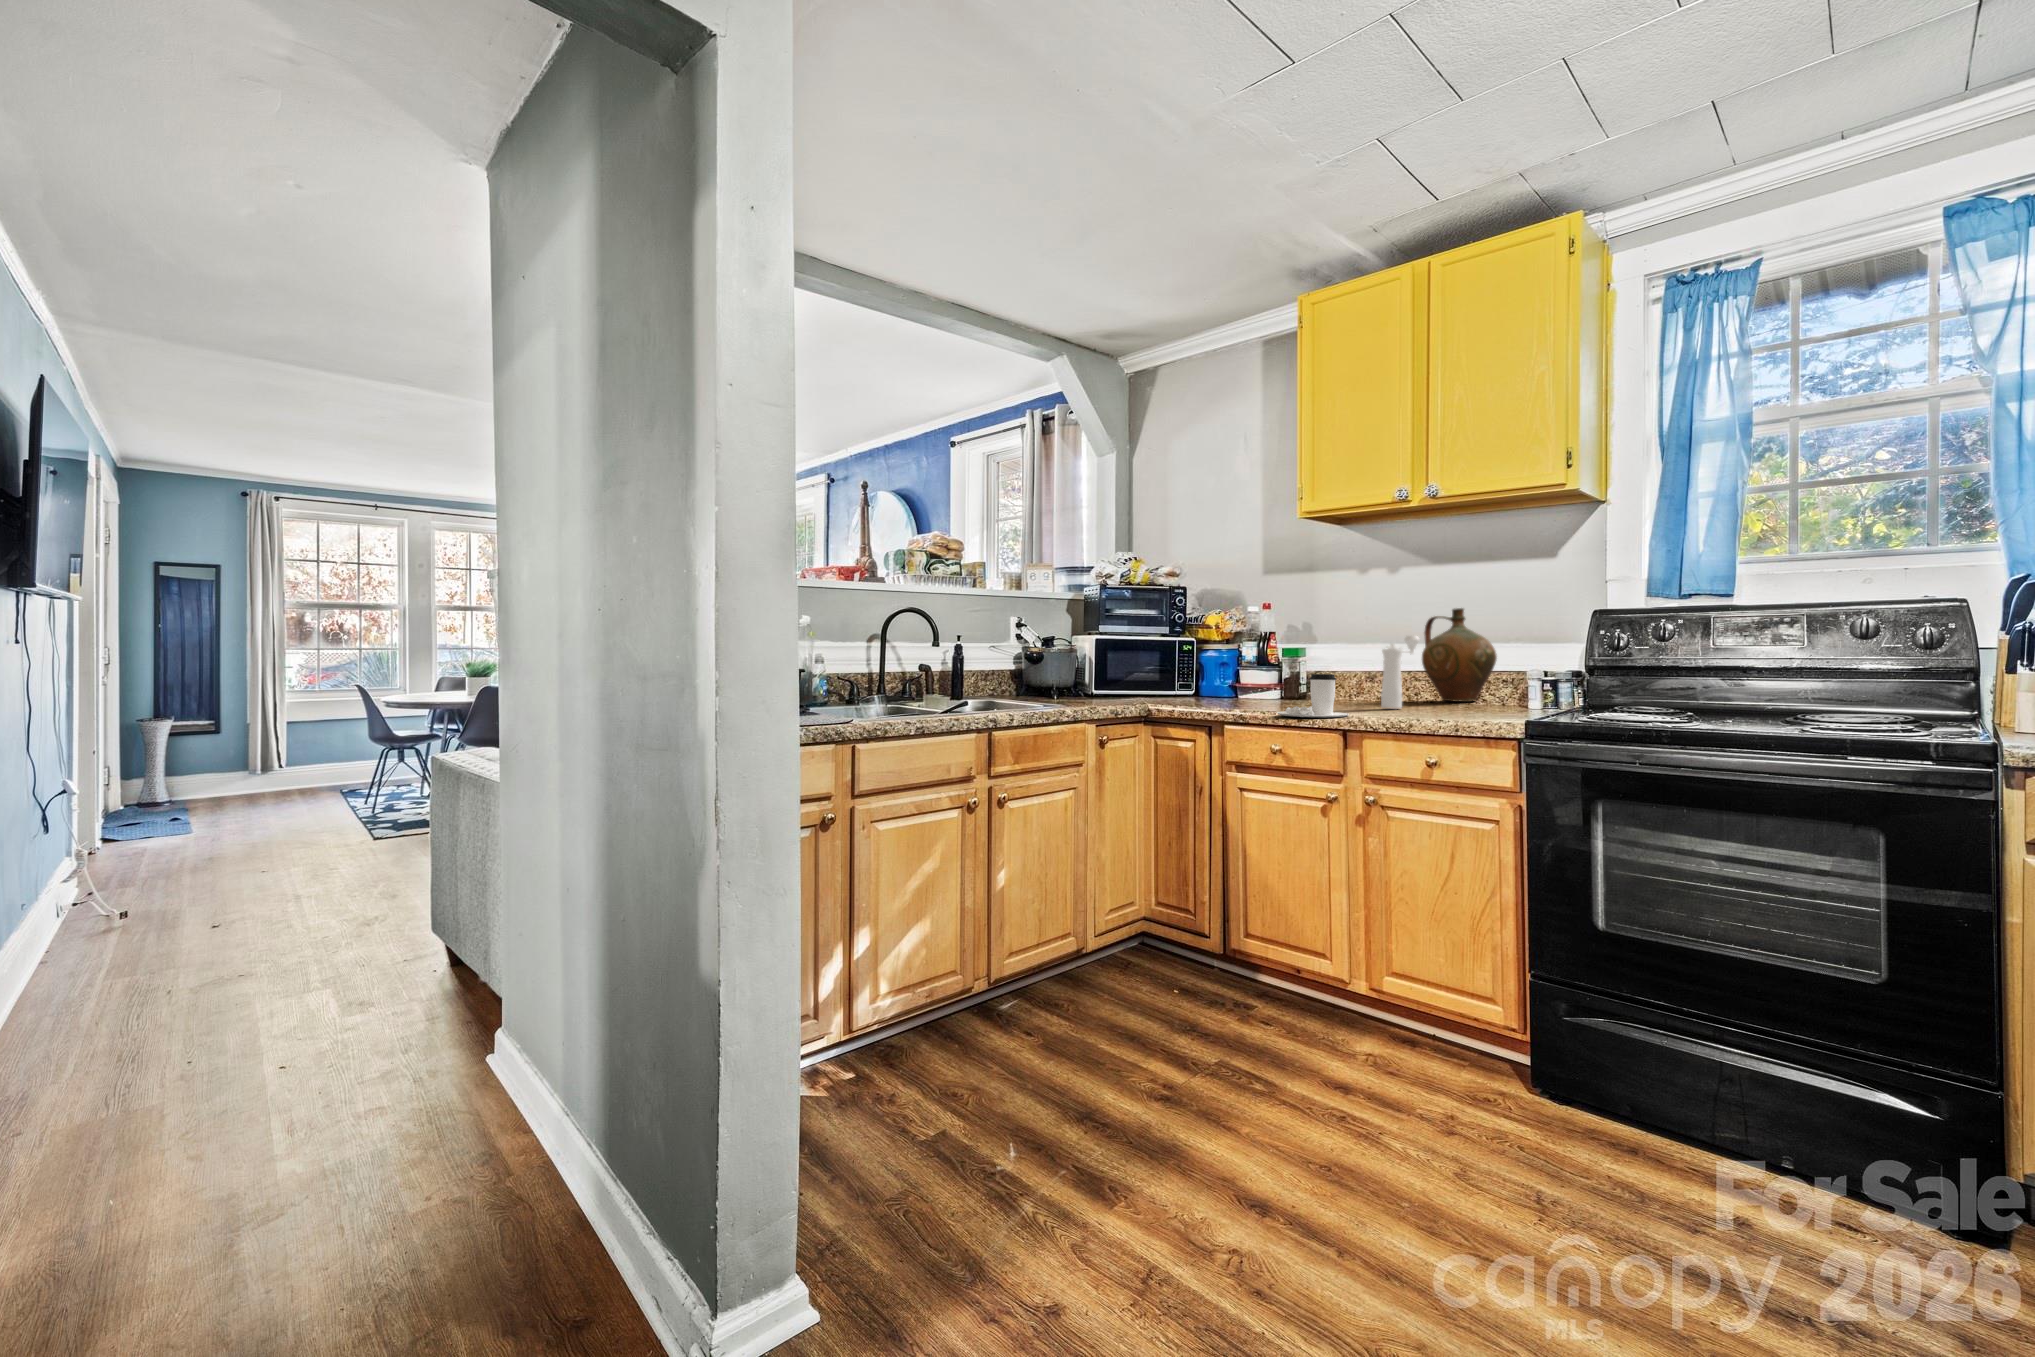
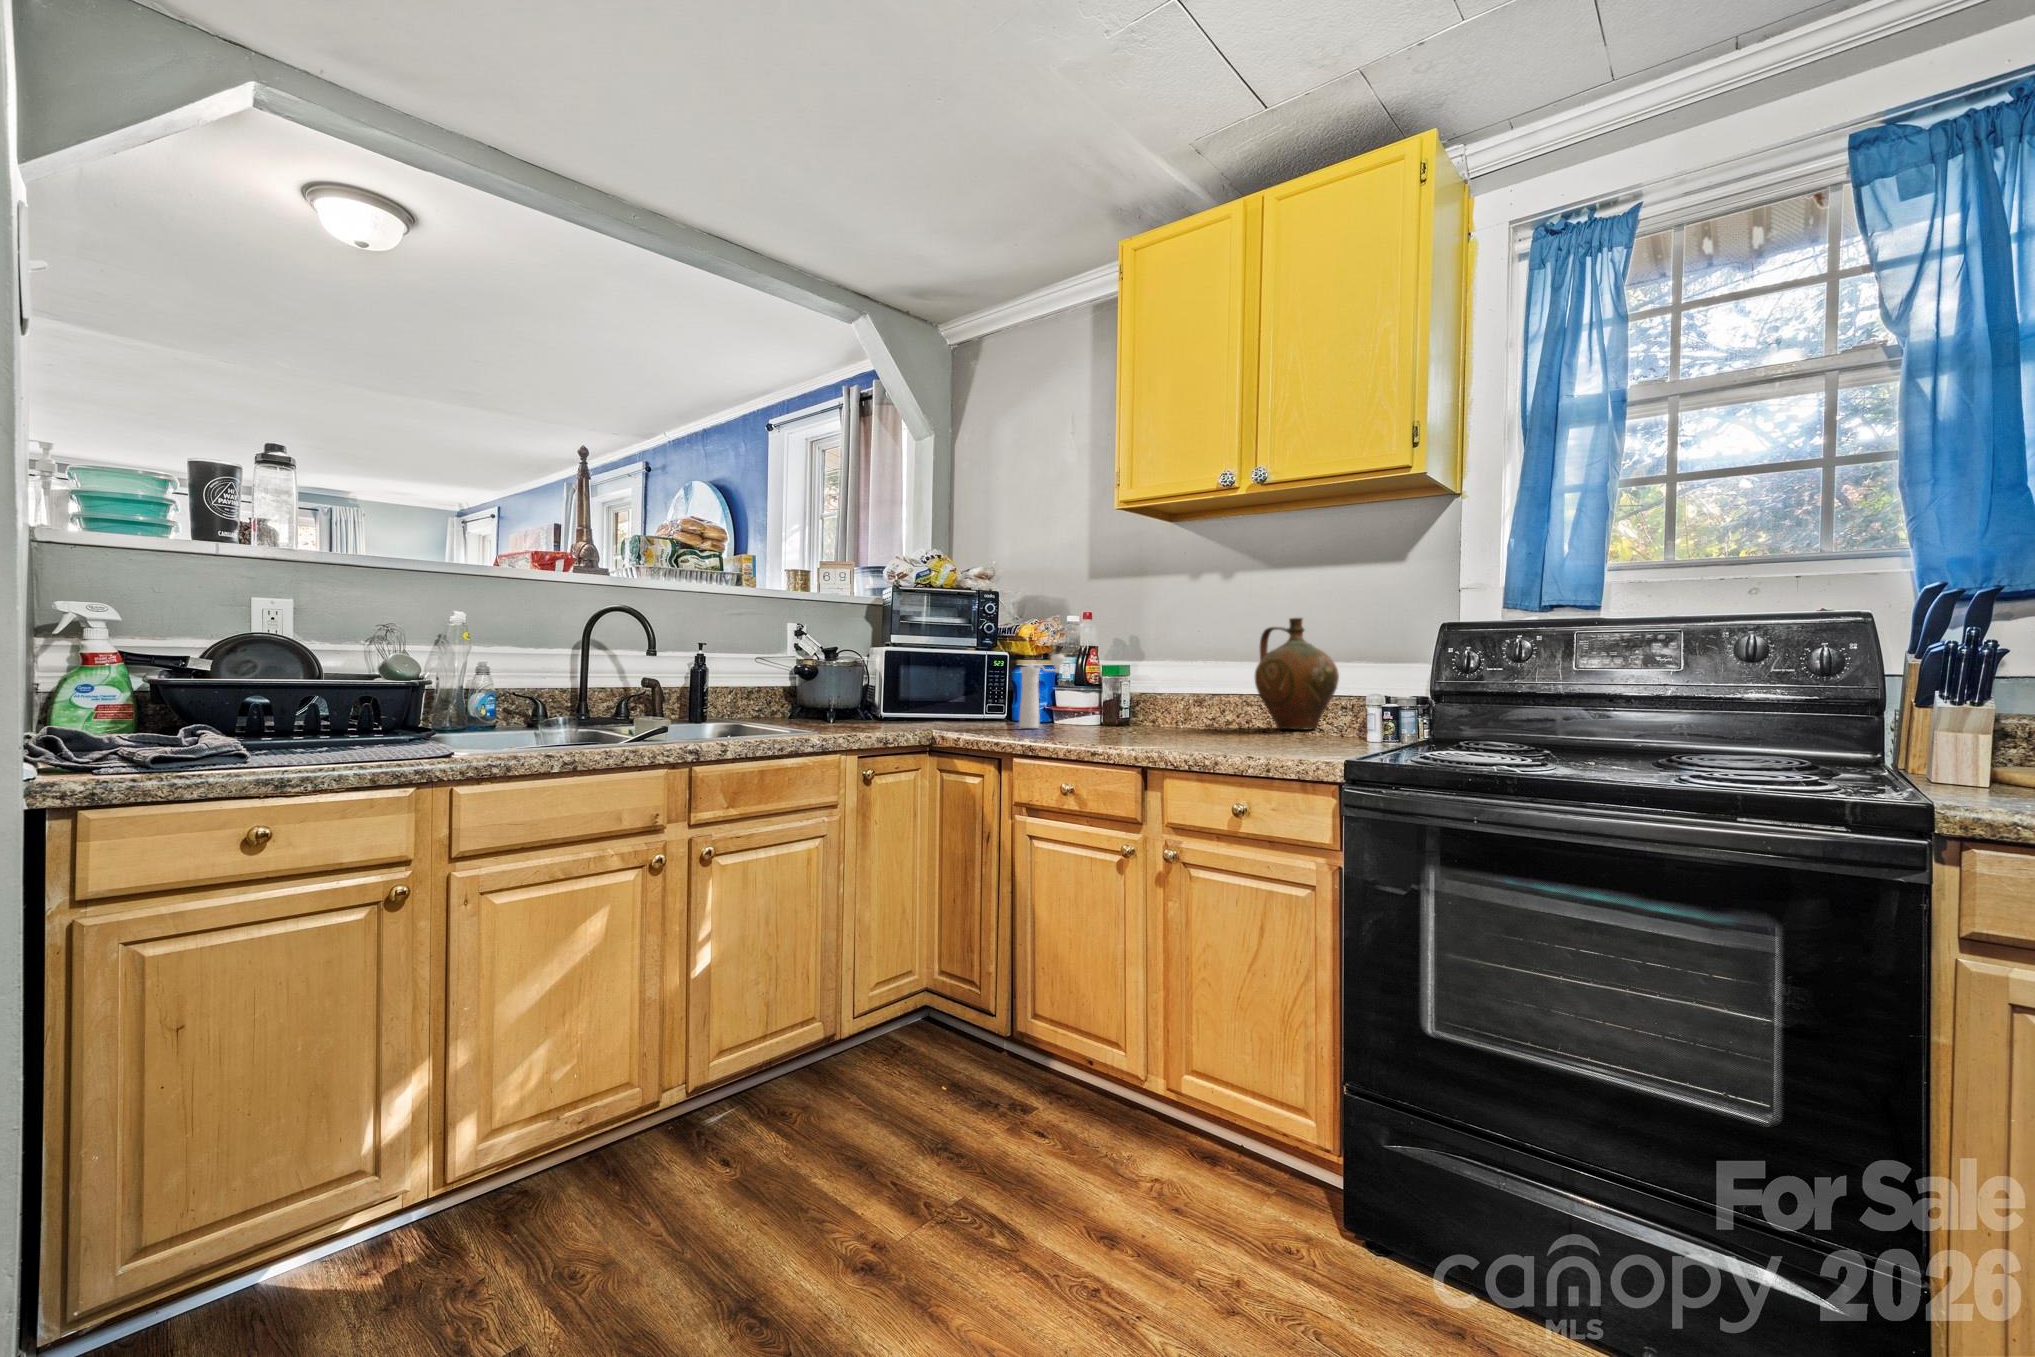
pepper mill: present [1381,636,1419,709] -> present [1019,654,1065,728]
coffee cup: present [1277,674,1349,717] -> none [1064,695,1151,750]

